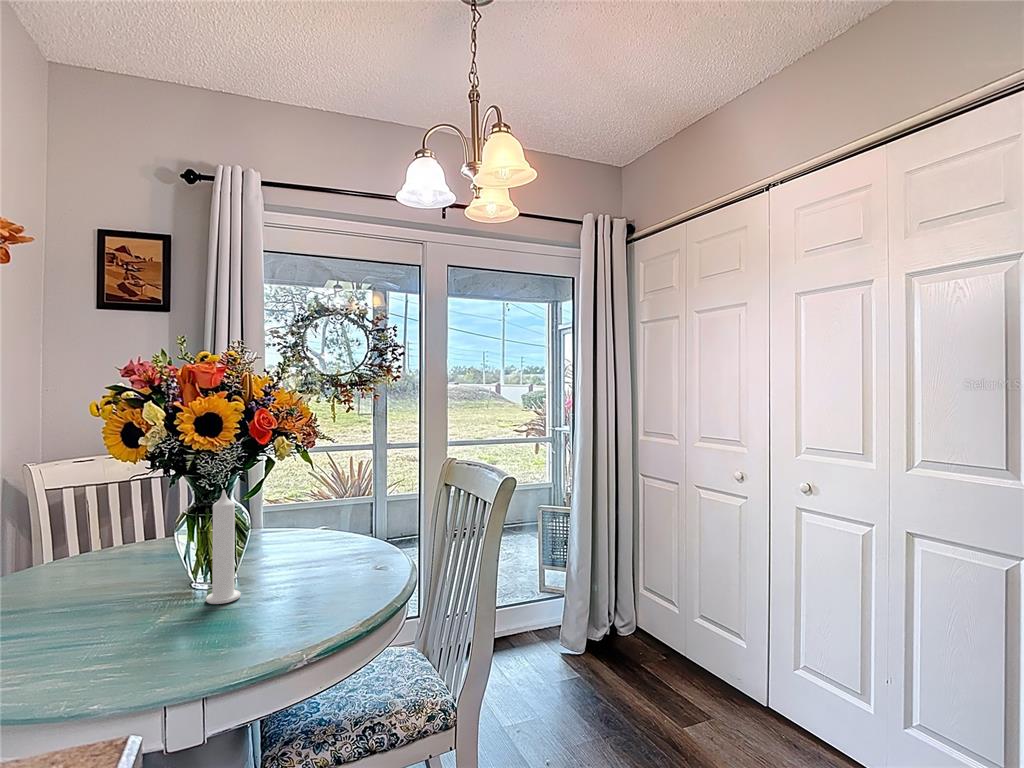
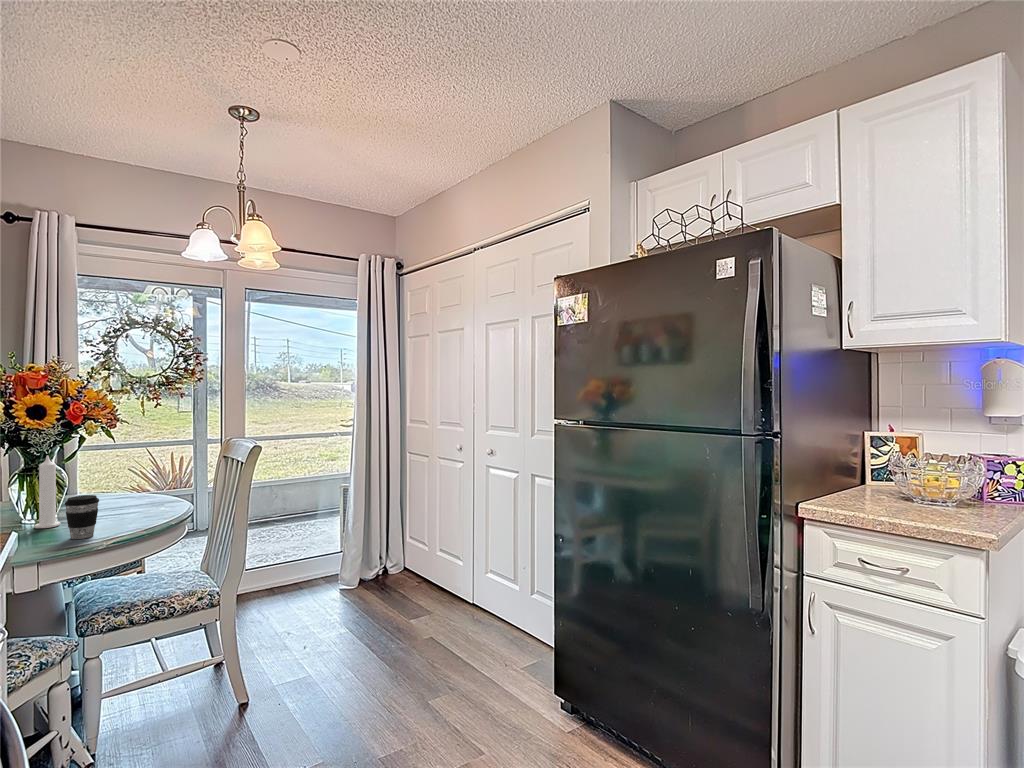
coffee cup: none [245,562,295,639] -> present [65,495,99,539]

